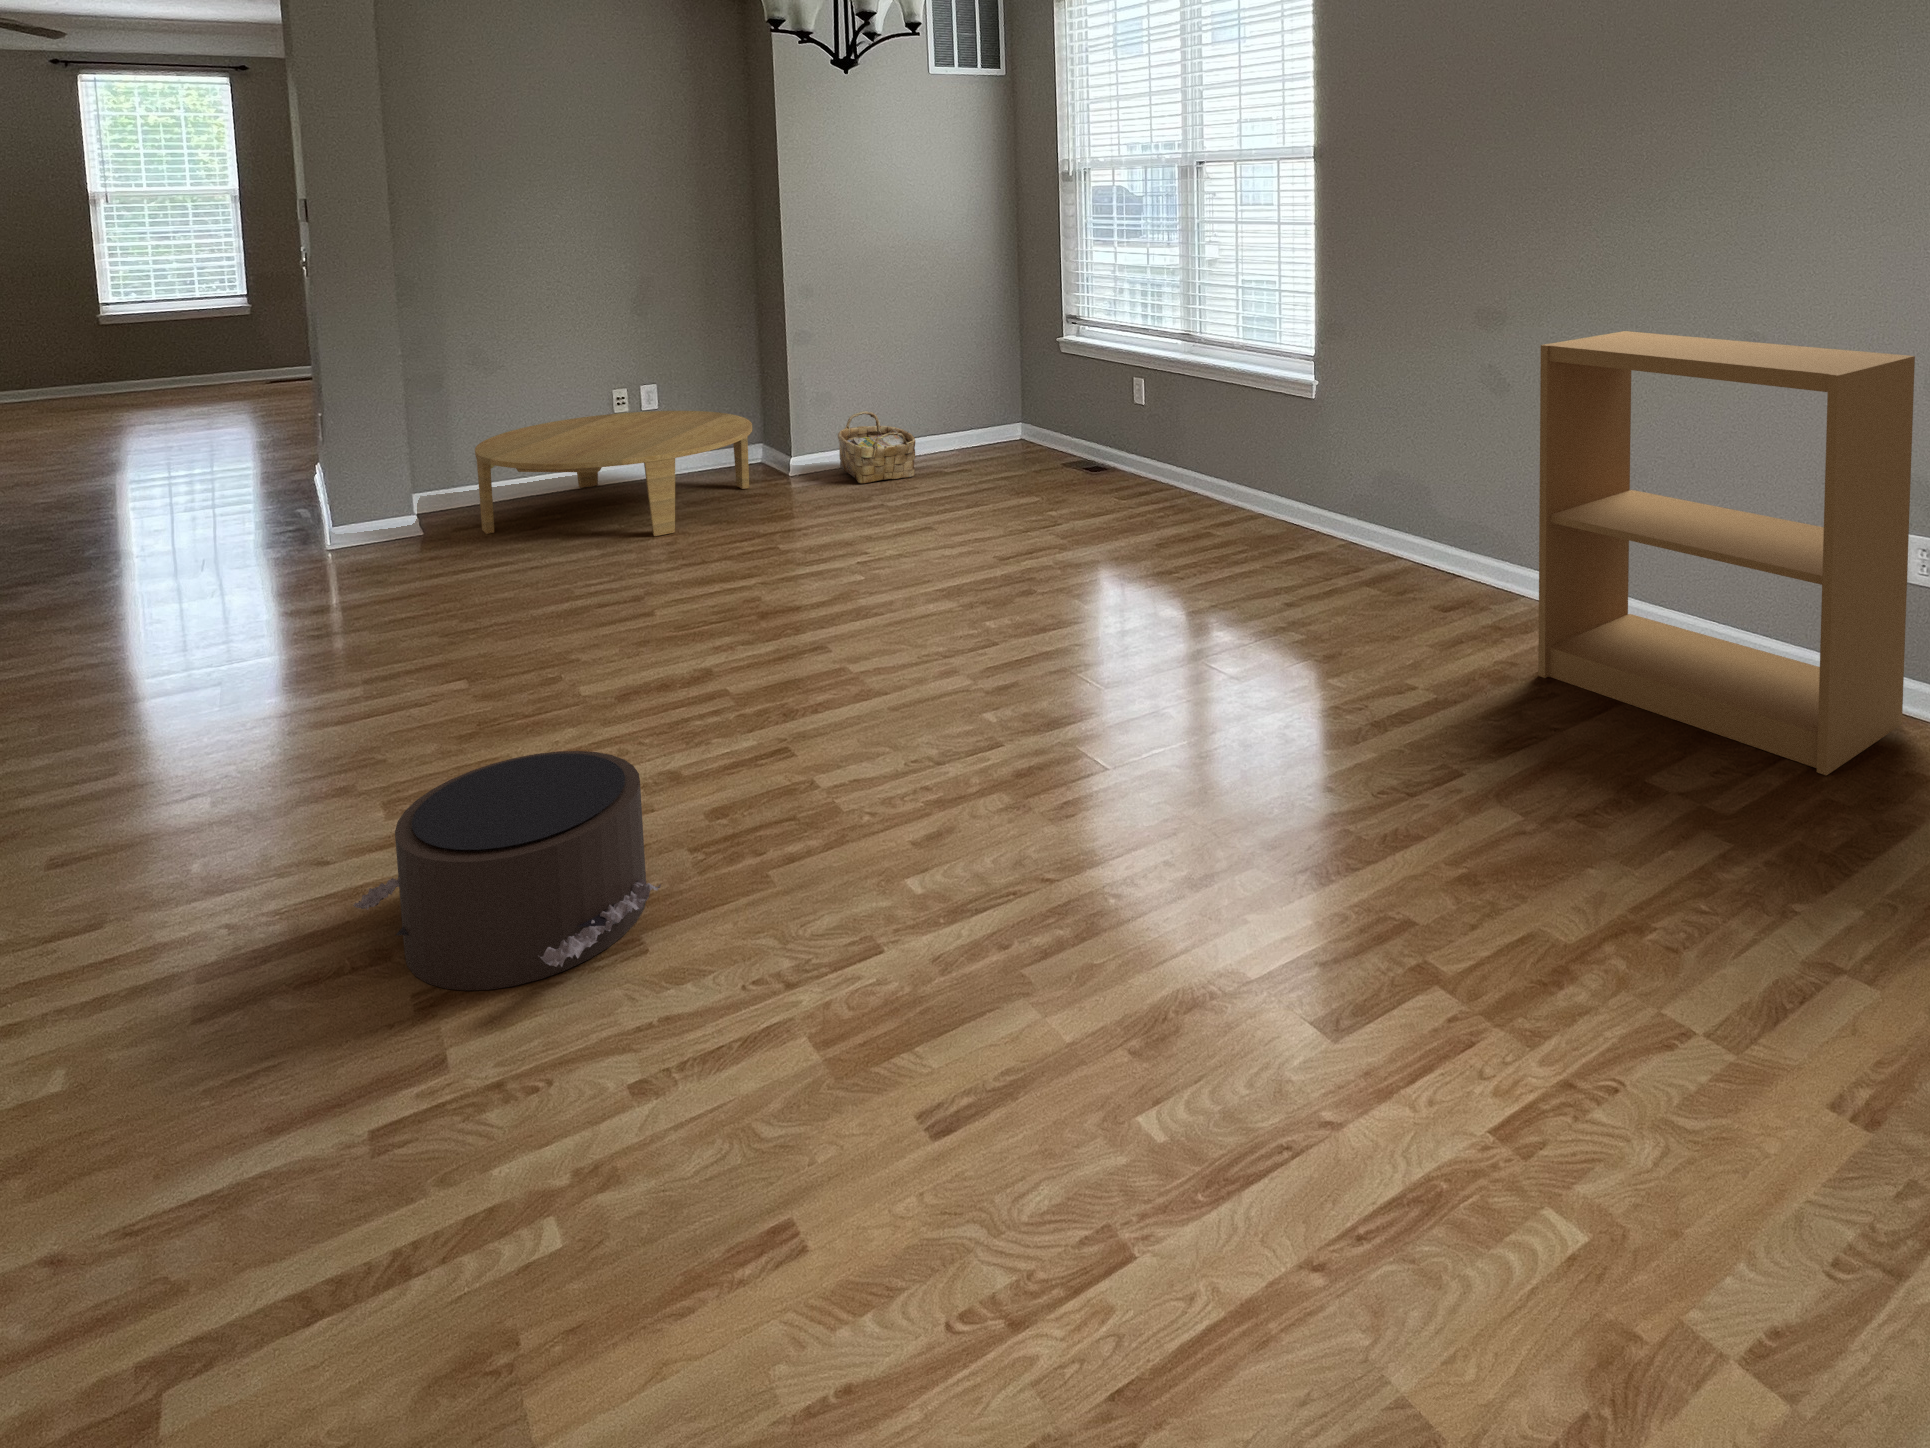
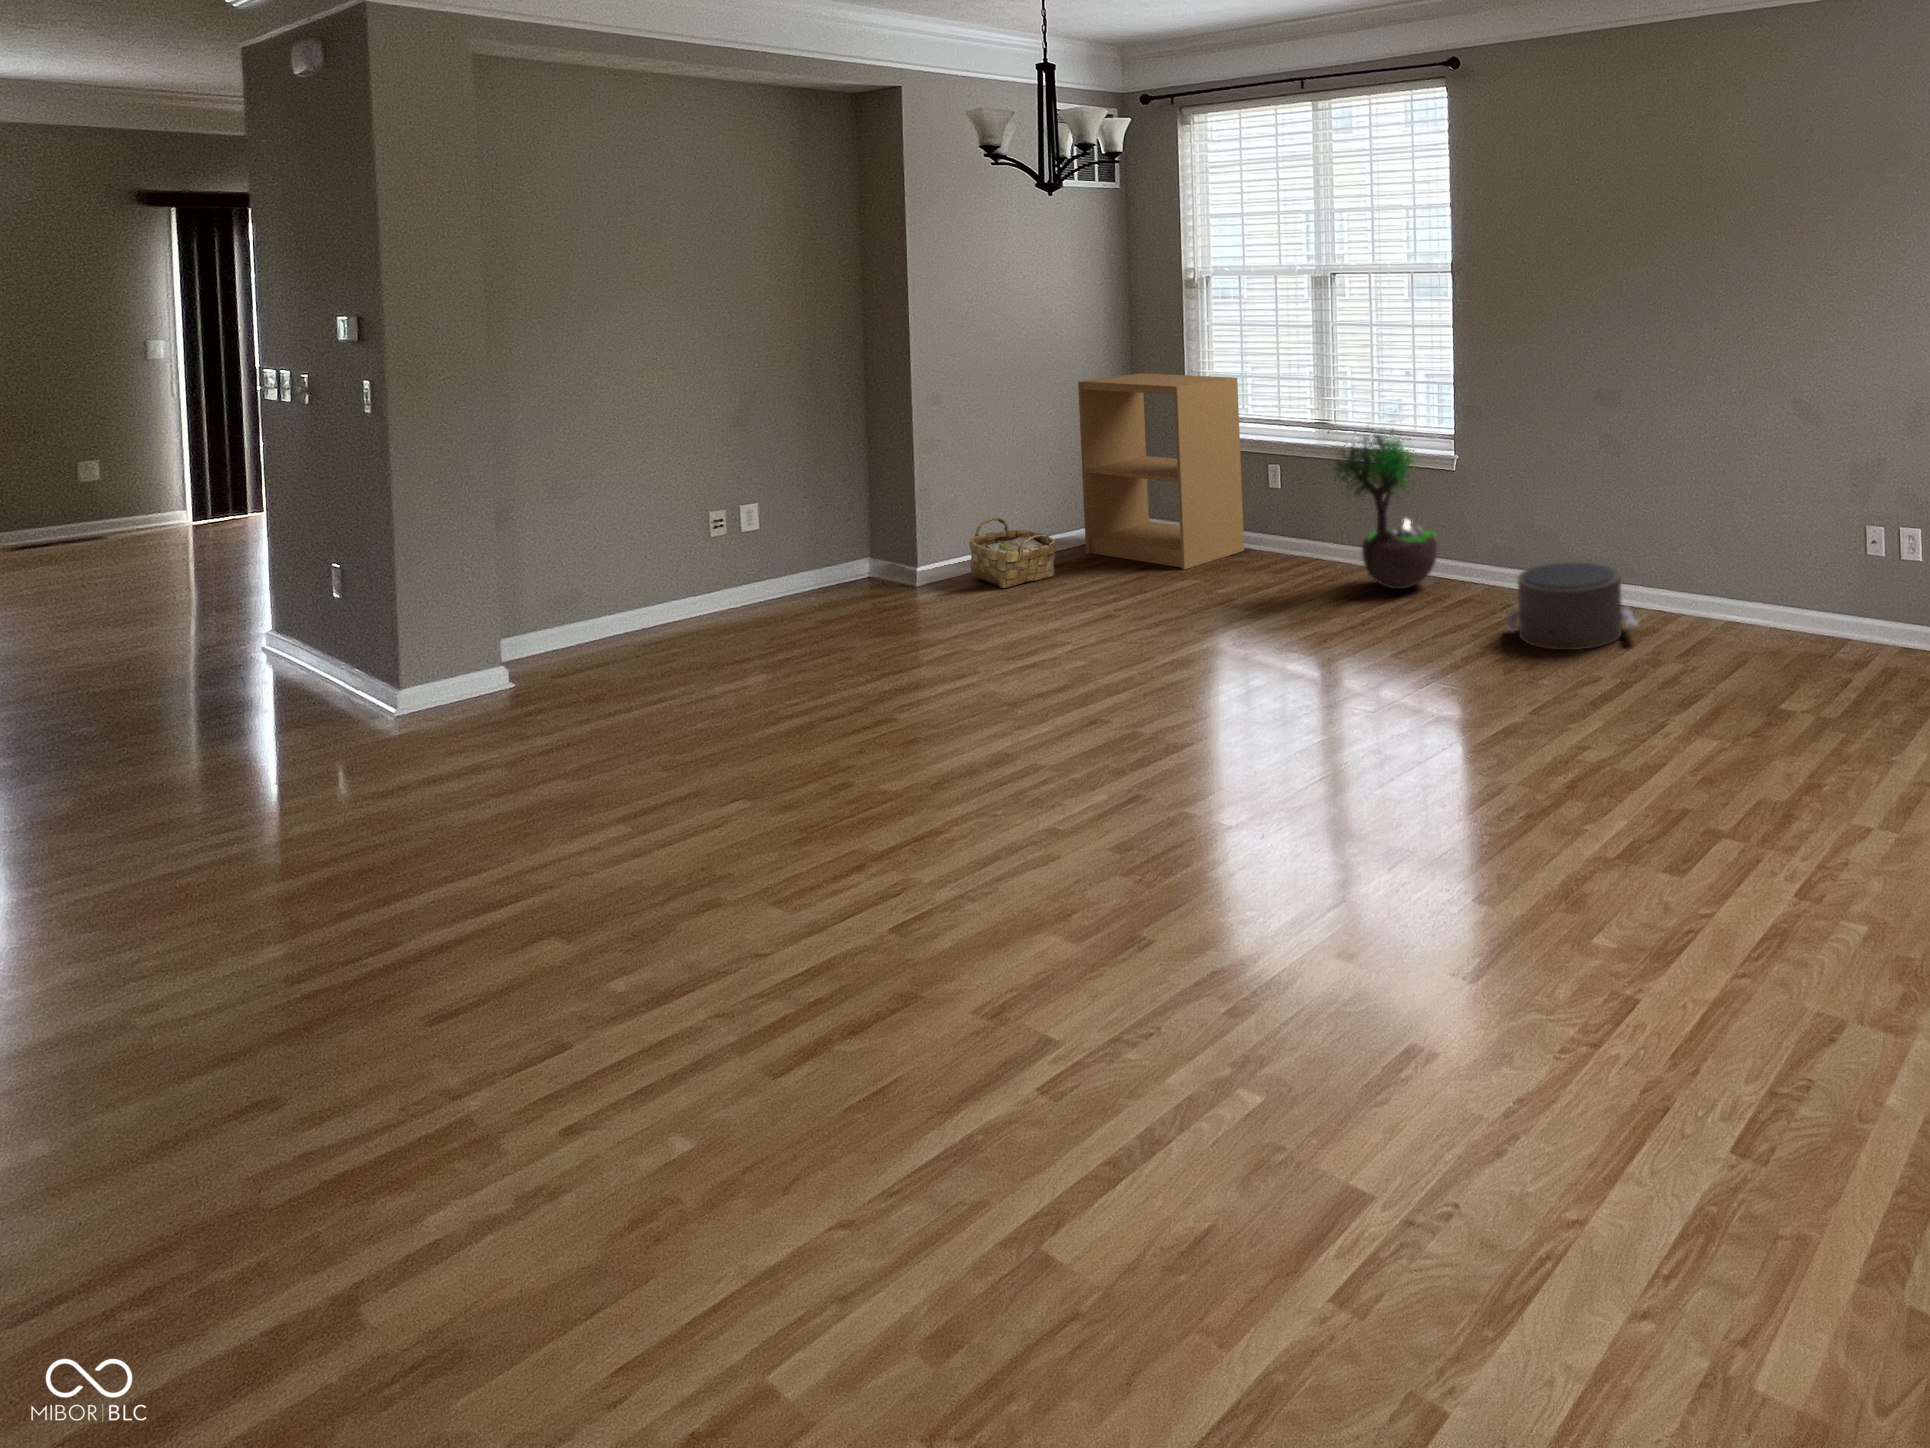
potted tree: none [1152,326,1293,533] -> present [1327,428,1437,589]
bookshelf: present [1538,331,1915,775] -> present [1078,373,1244,569]
coffee table: present [475,411,752,536] -> none [579,532,898,686]
pouf: present [353,751,661,991] -> present [1507,563,1637,650]

